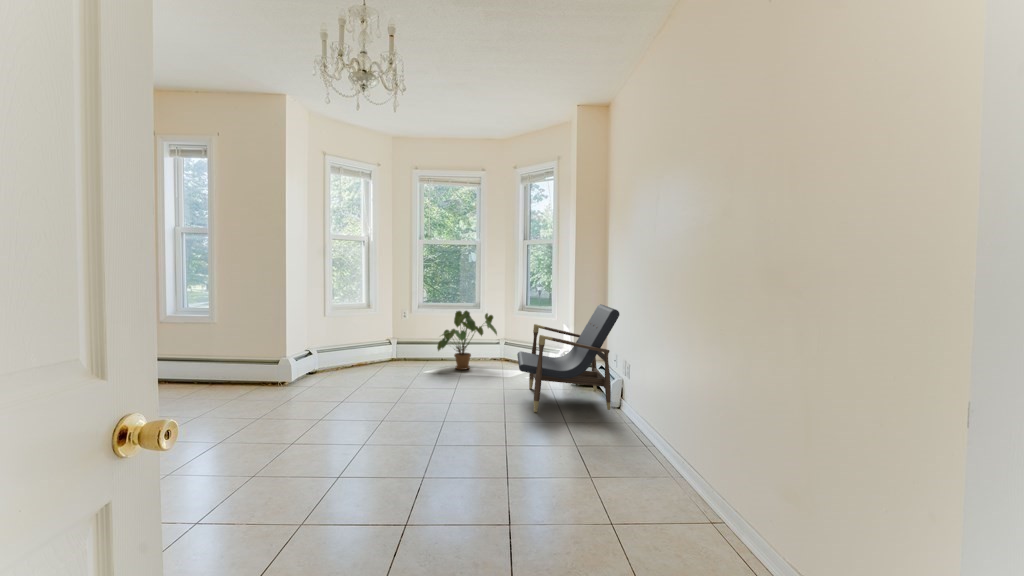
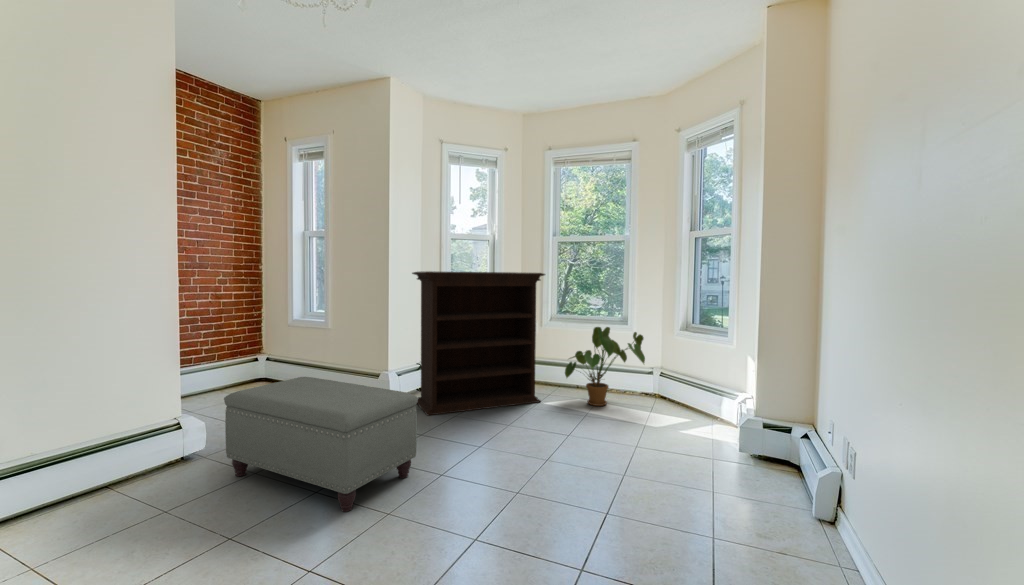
bookshelf: none [307,269,423,390] -> present [412,271,545,416]
lounge chair: present [517,304,620,412] -> none [641,330,832,523]
ottoman: none [187,362,363,452] -> present [224,377,417,512]

